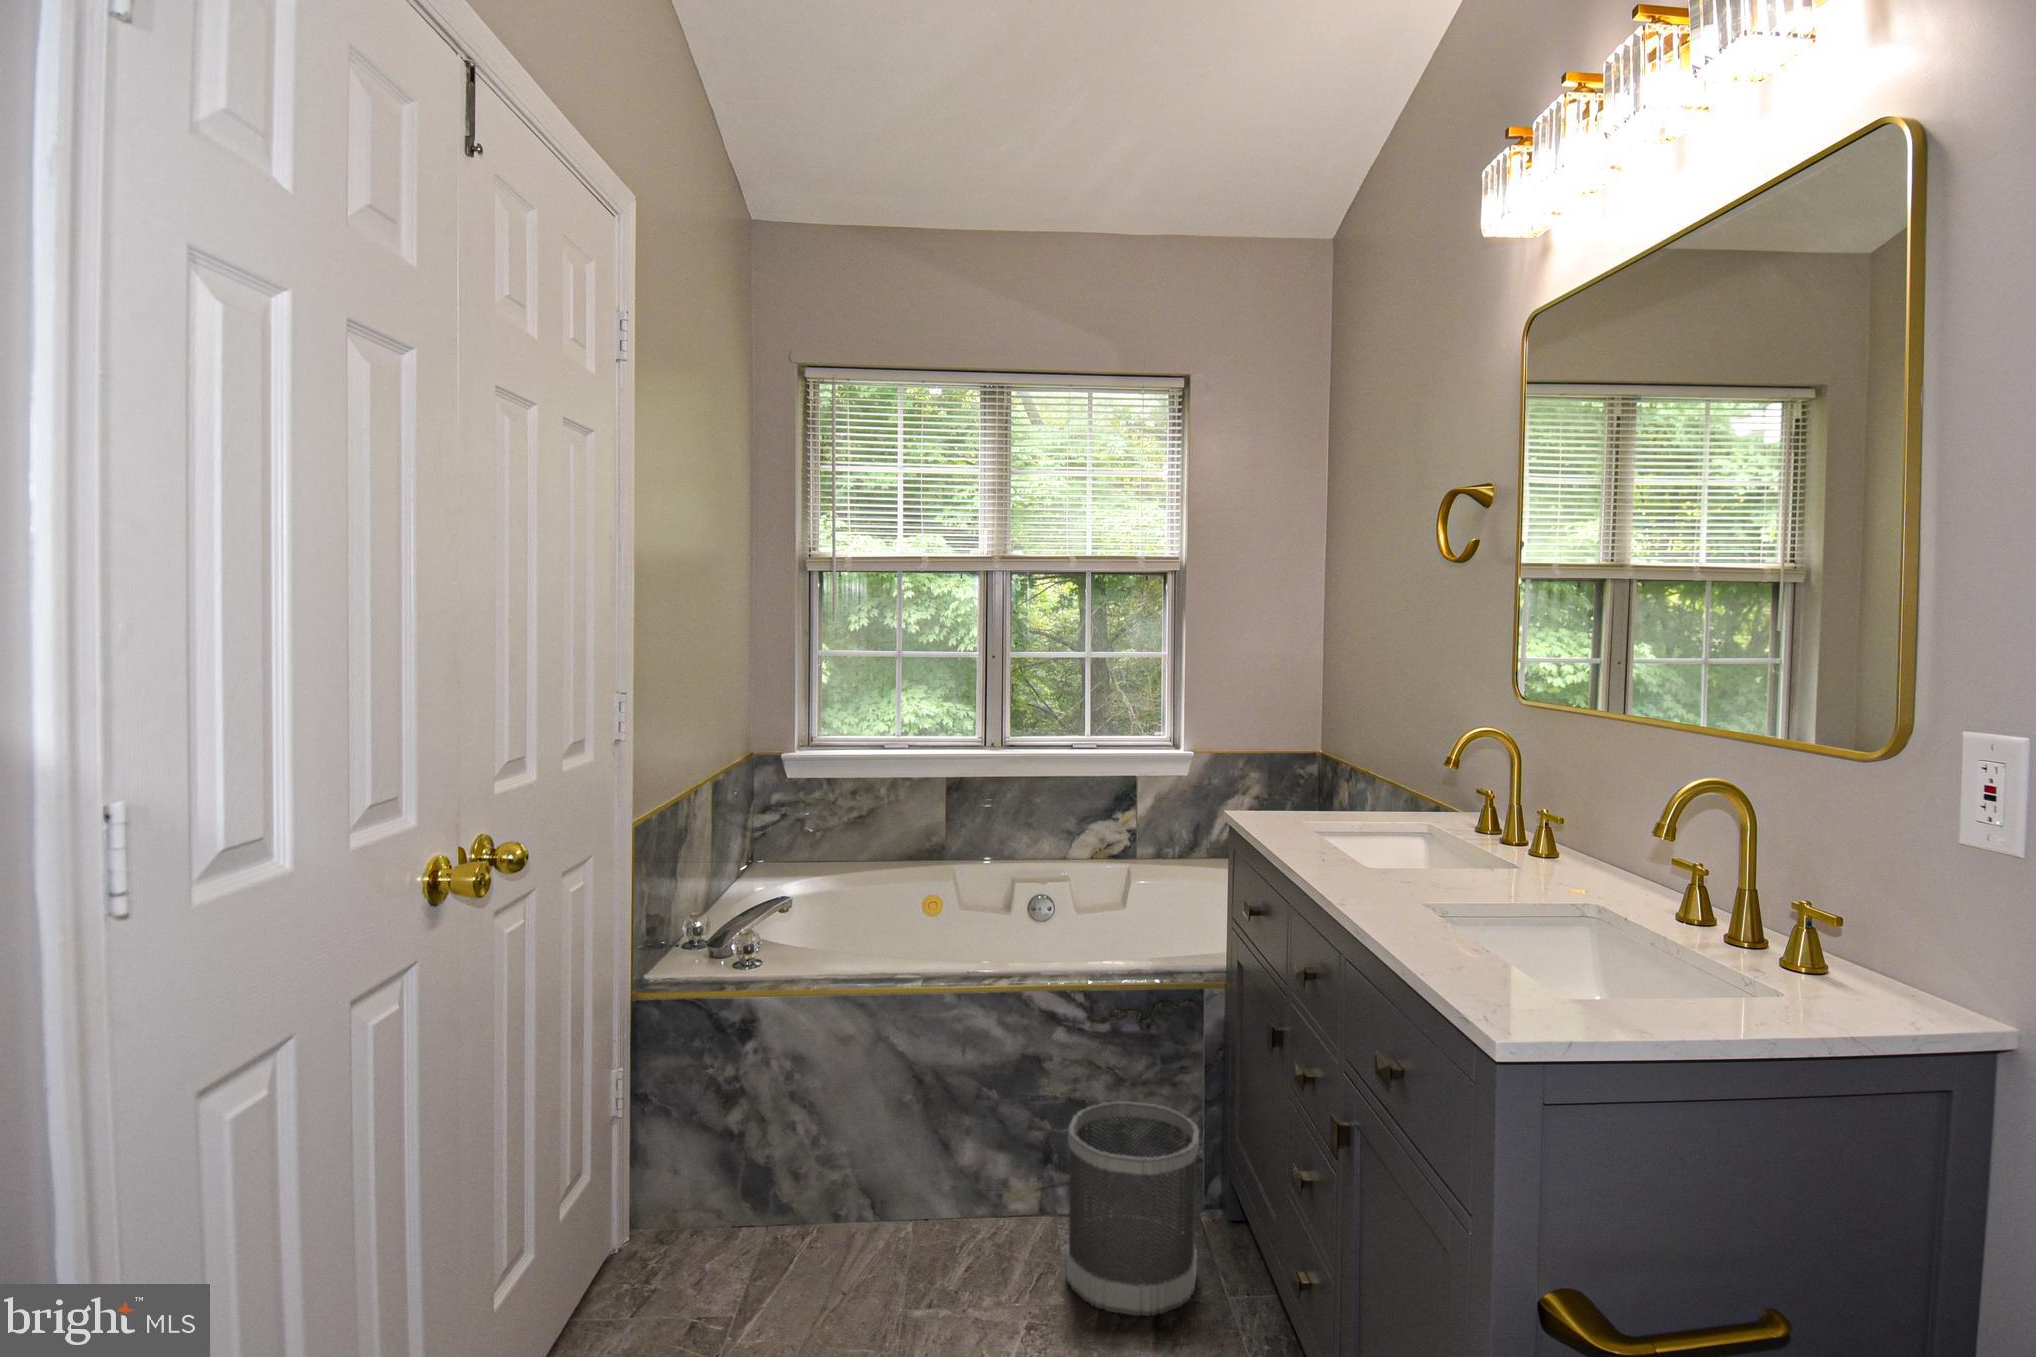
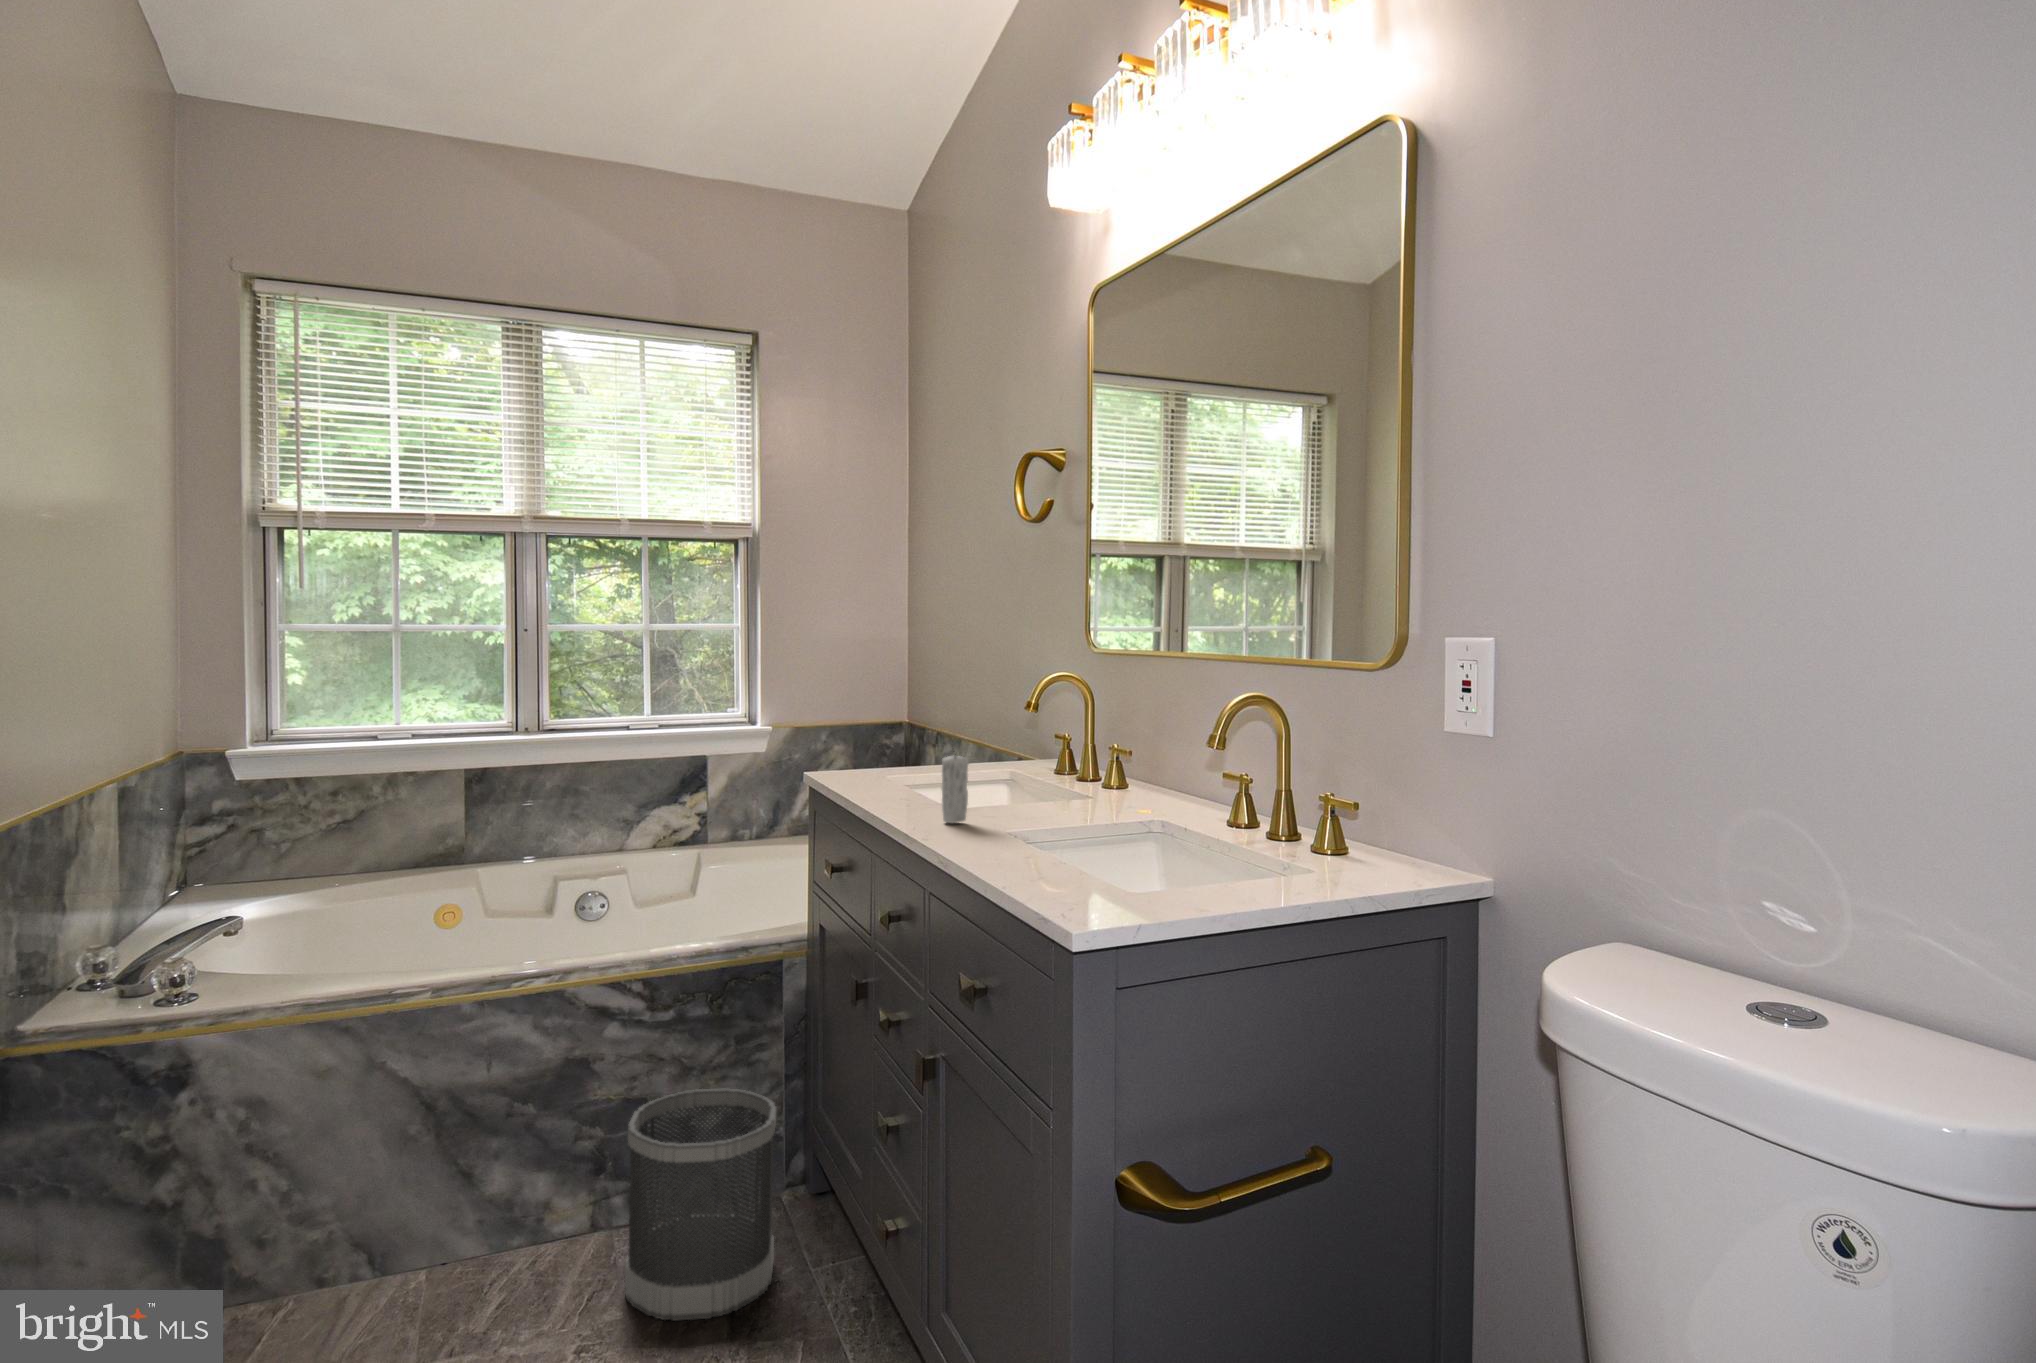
candle: none [1356,816,1384,895] -> present [942,754,968,823]

